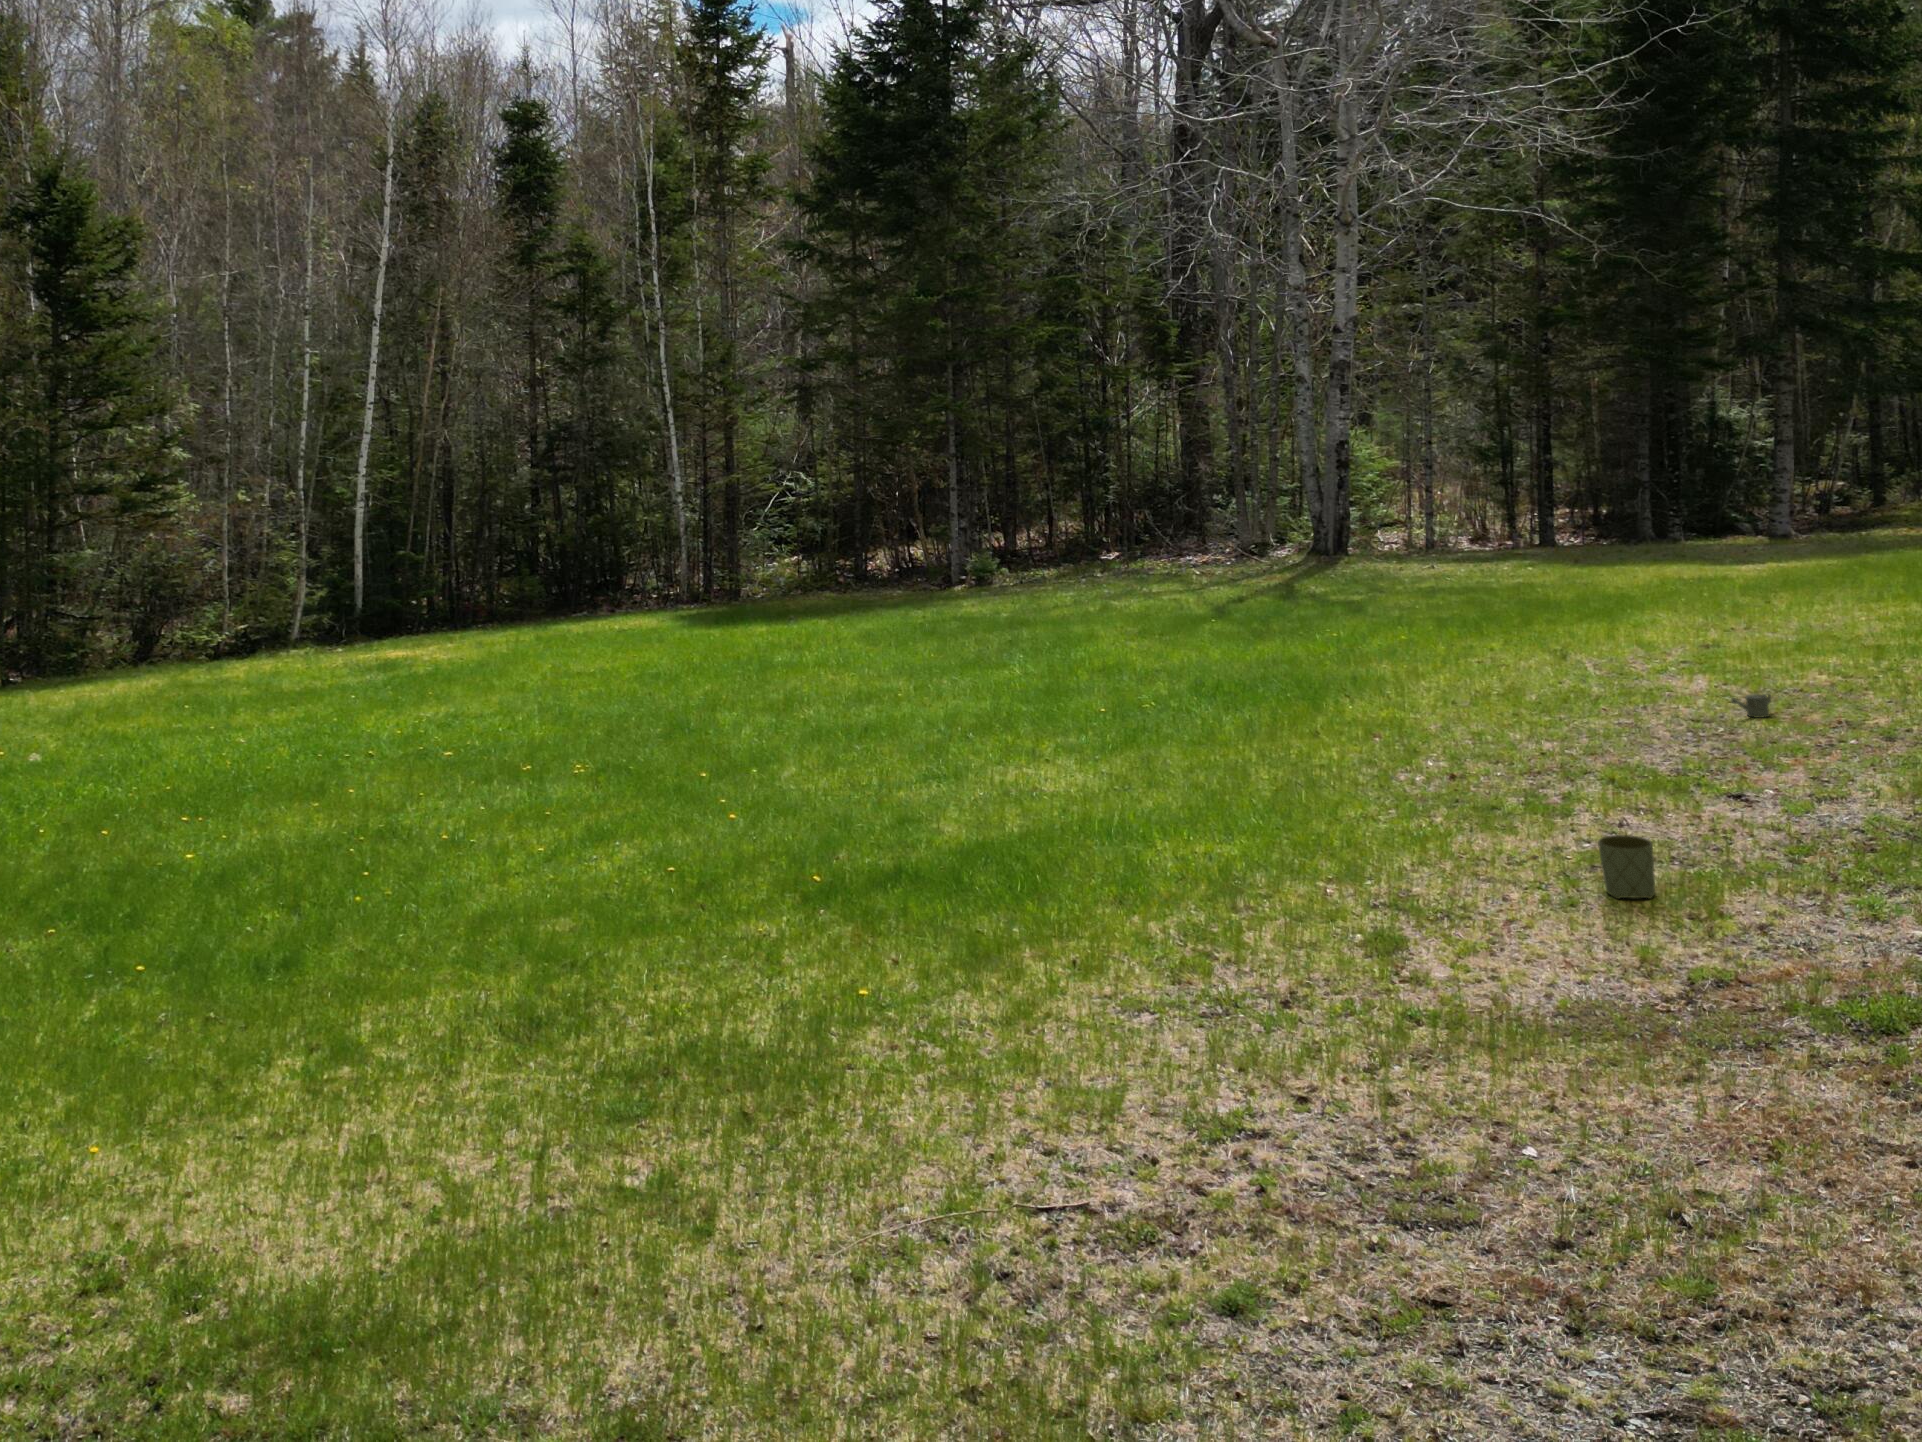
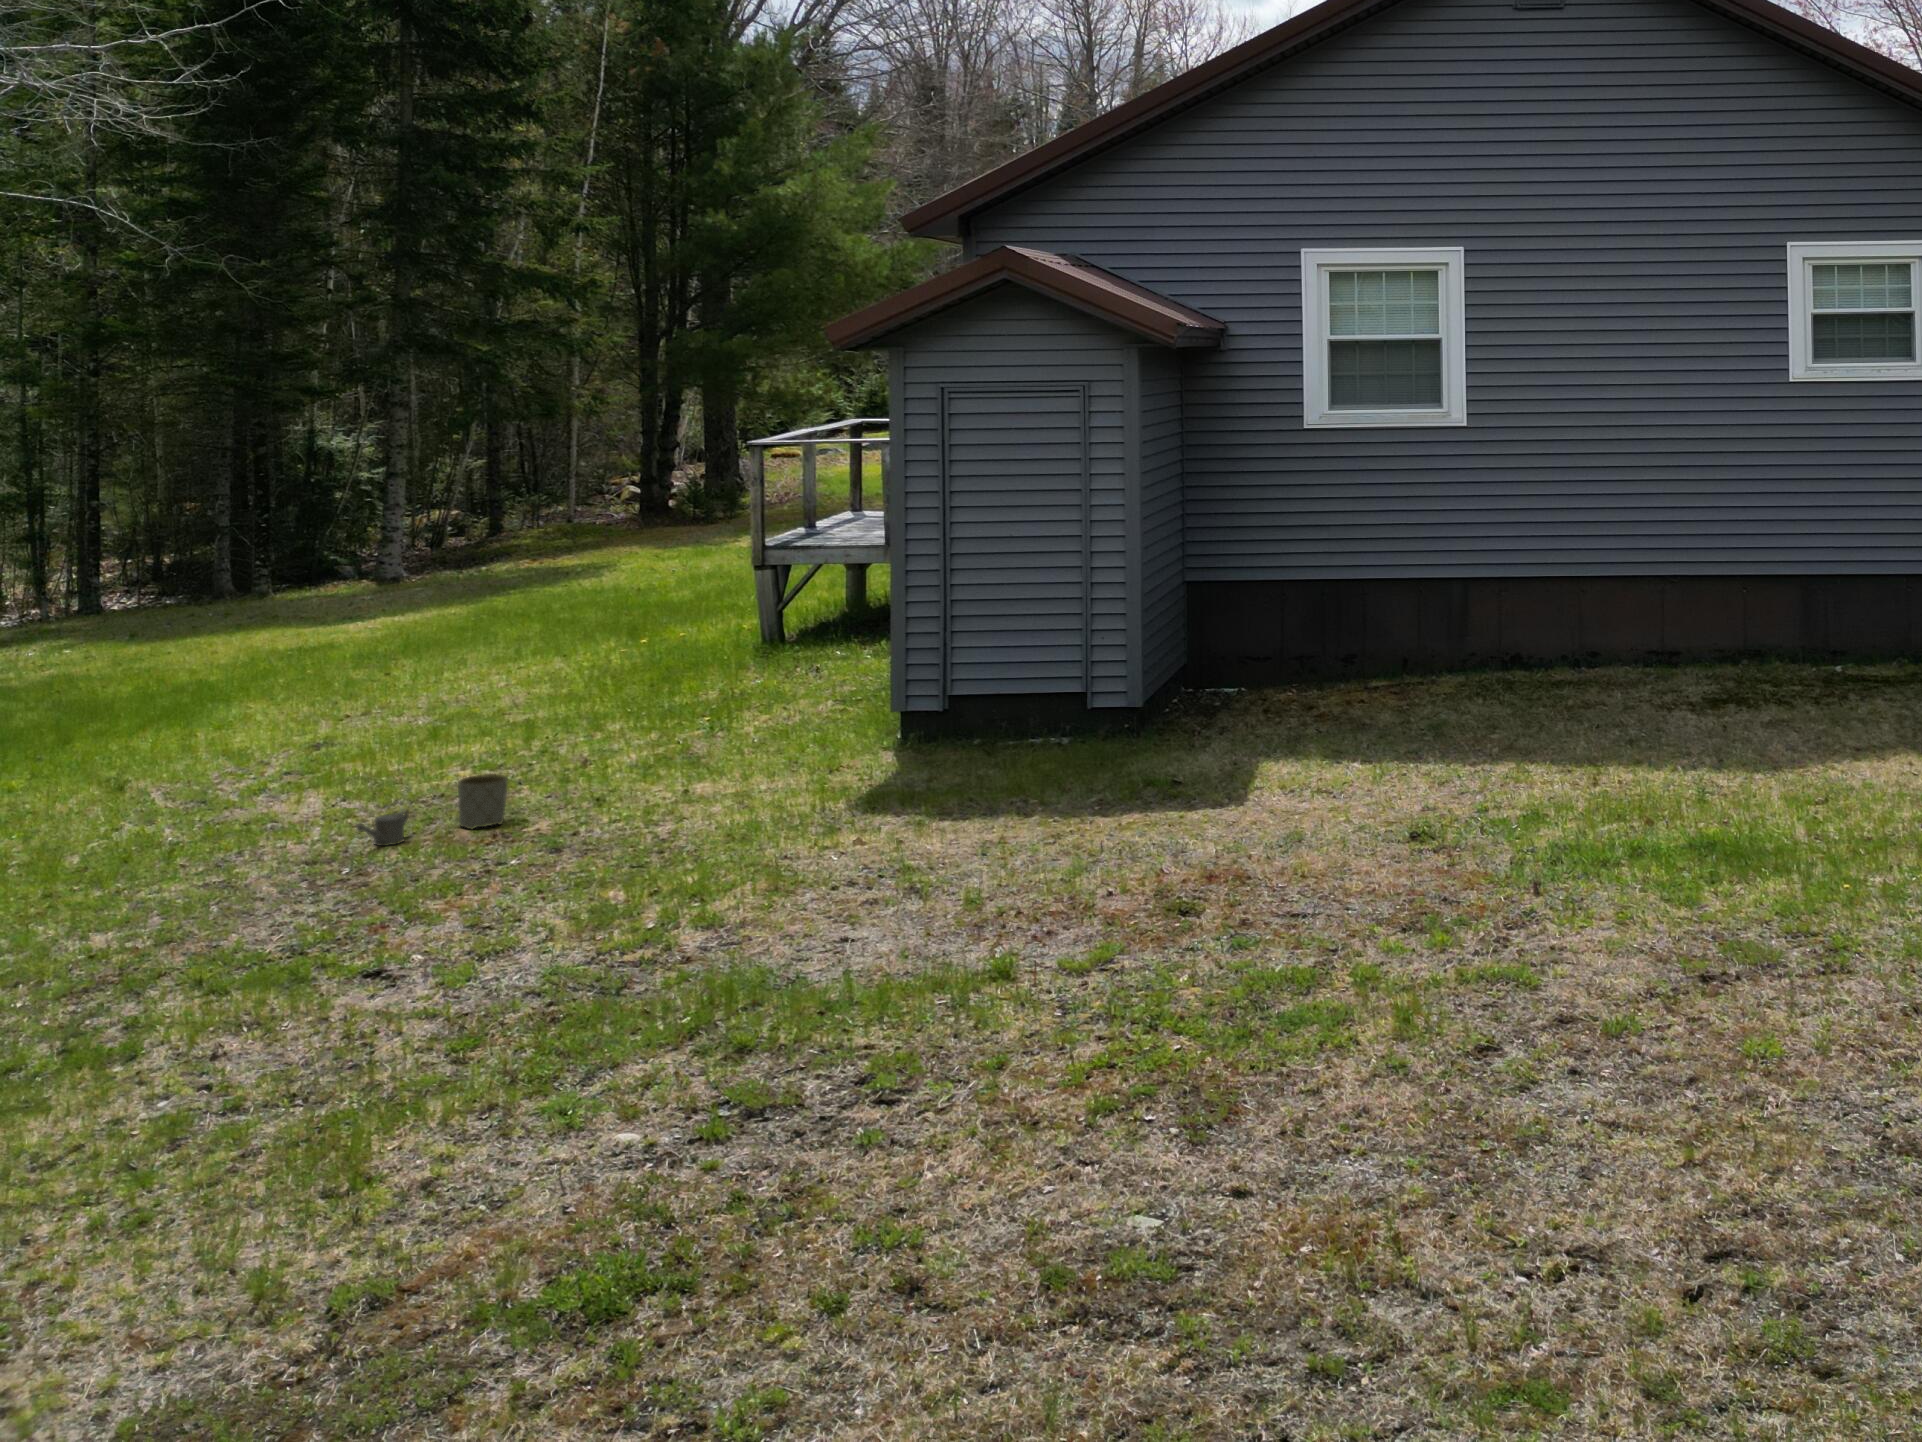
planter: present [1598,835,1655,899] -> present [458,774,508,829]

